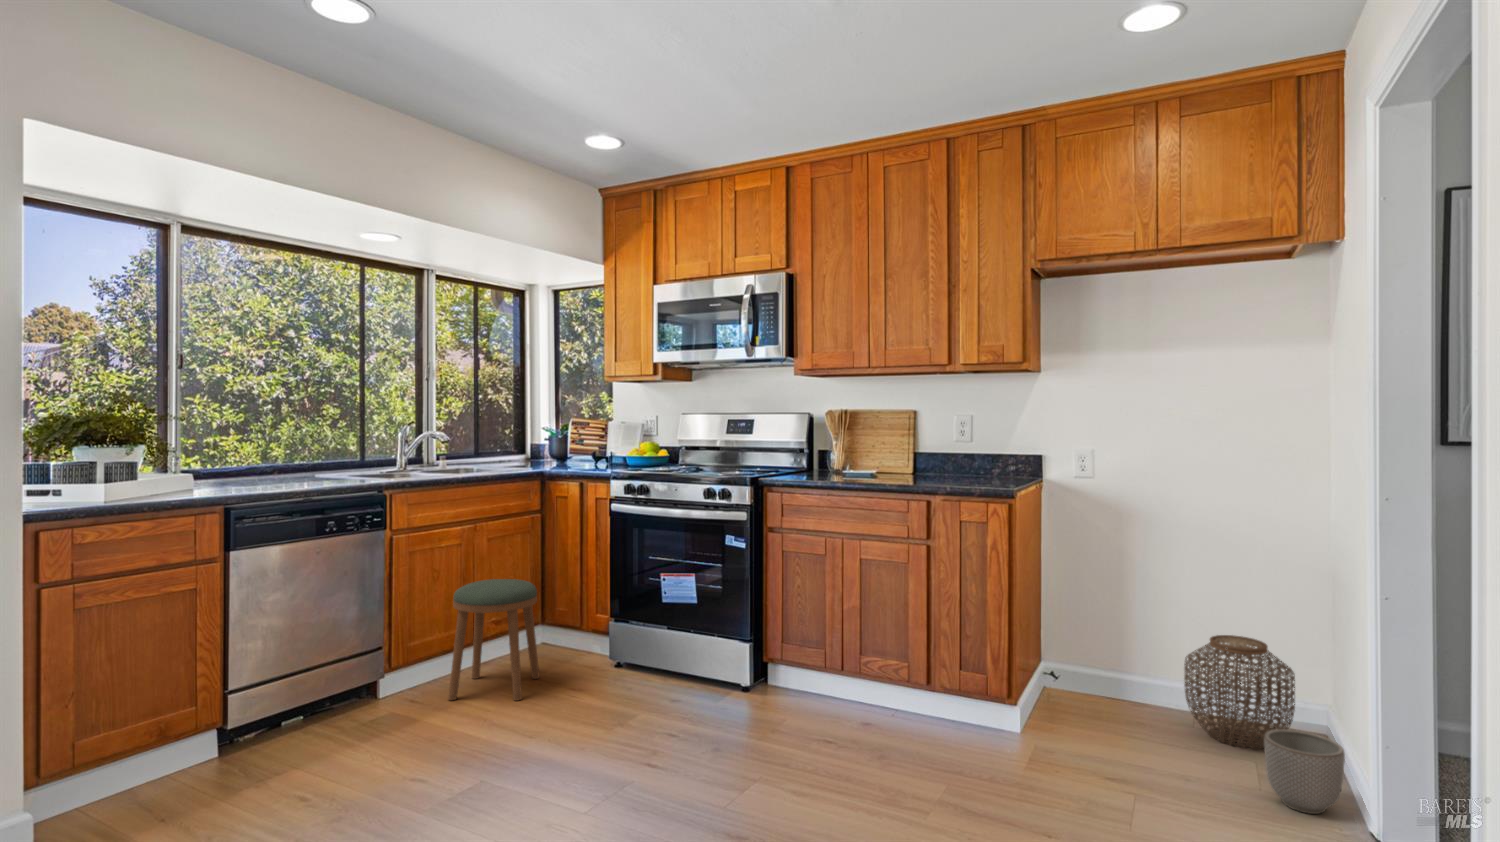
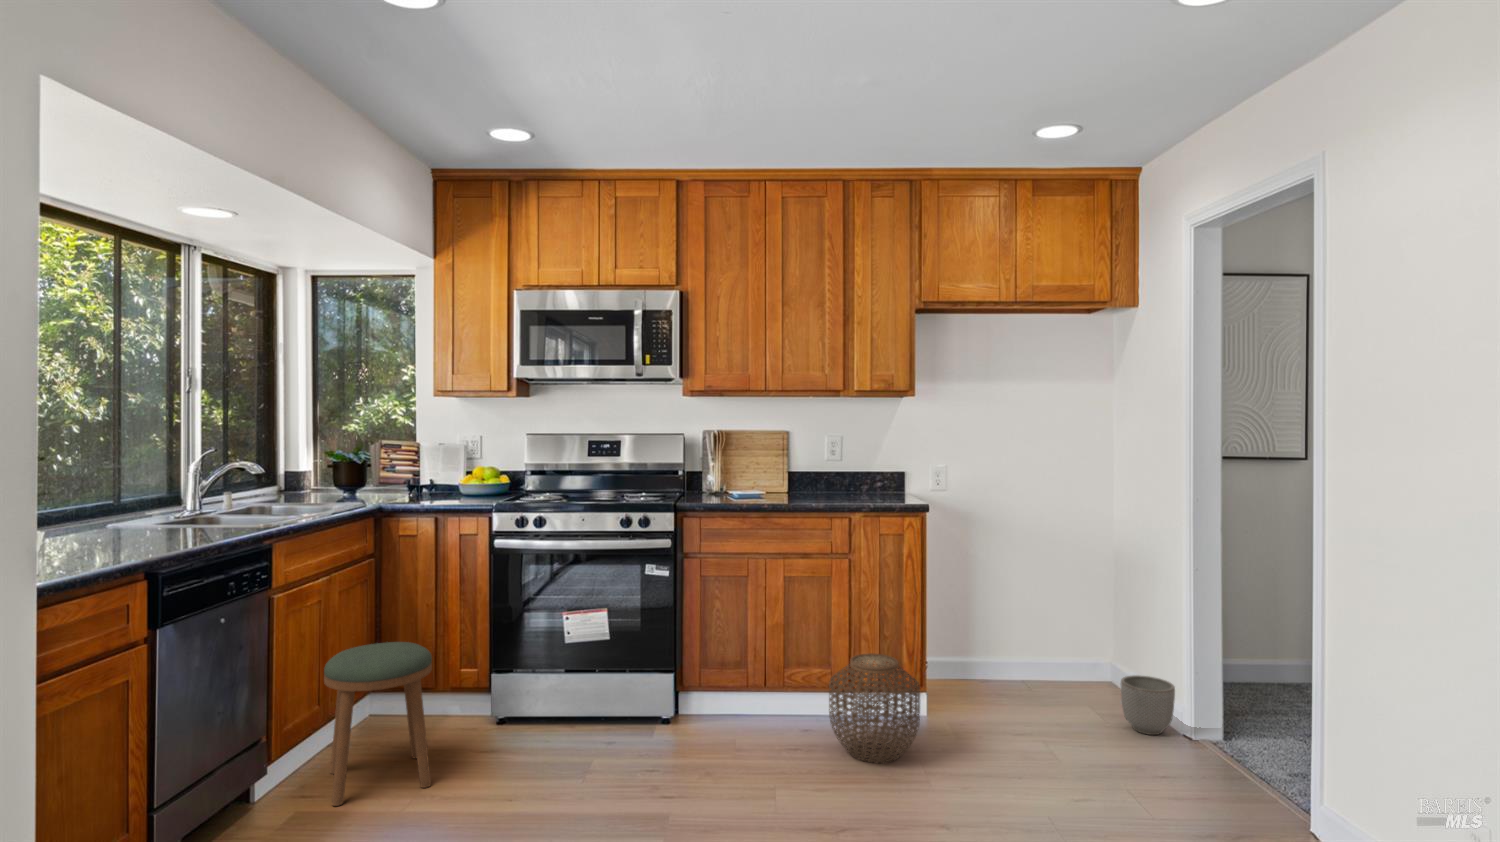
woven basket: present [1184,635,1295,749] -> present [829,653,920,763]

